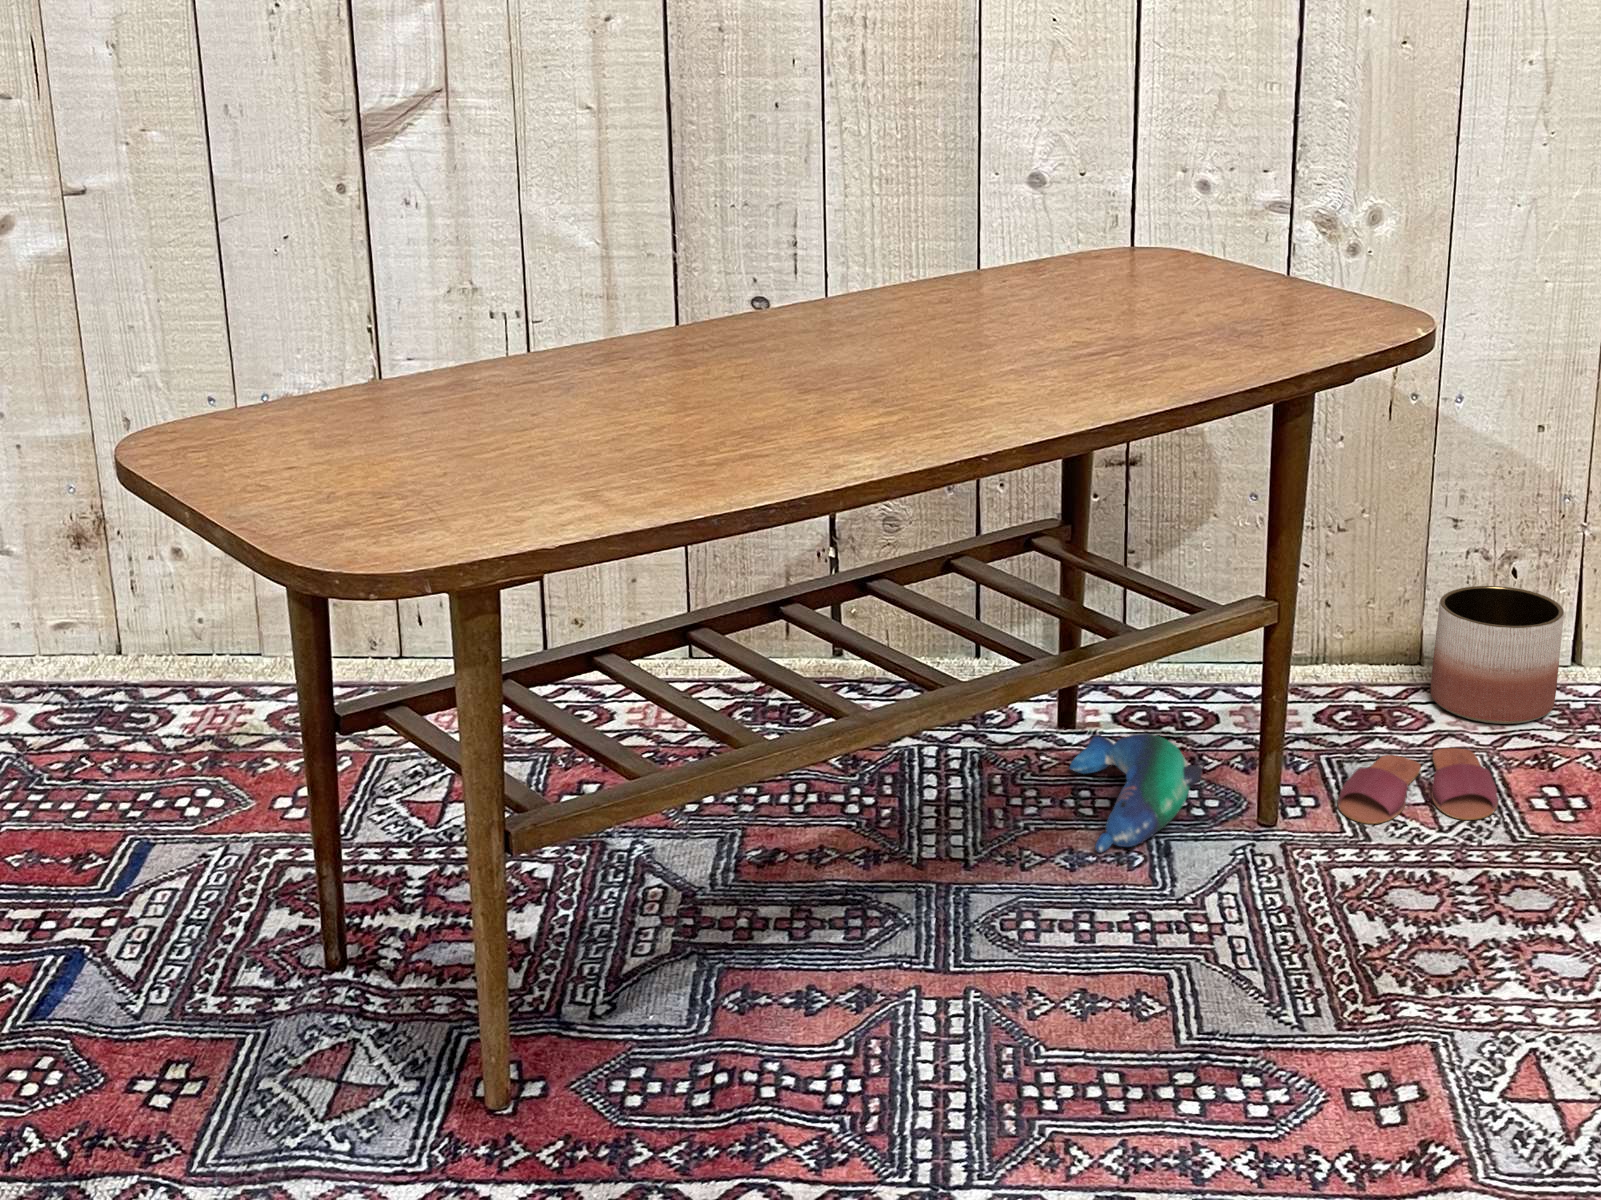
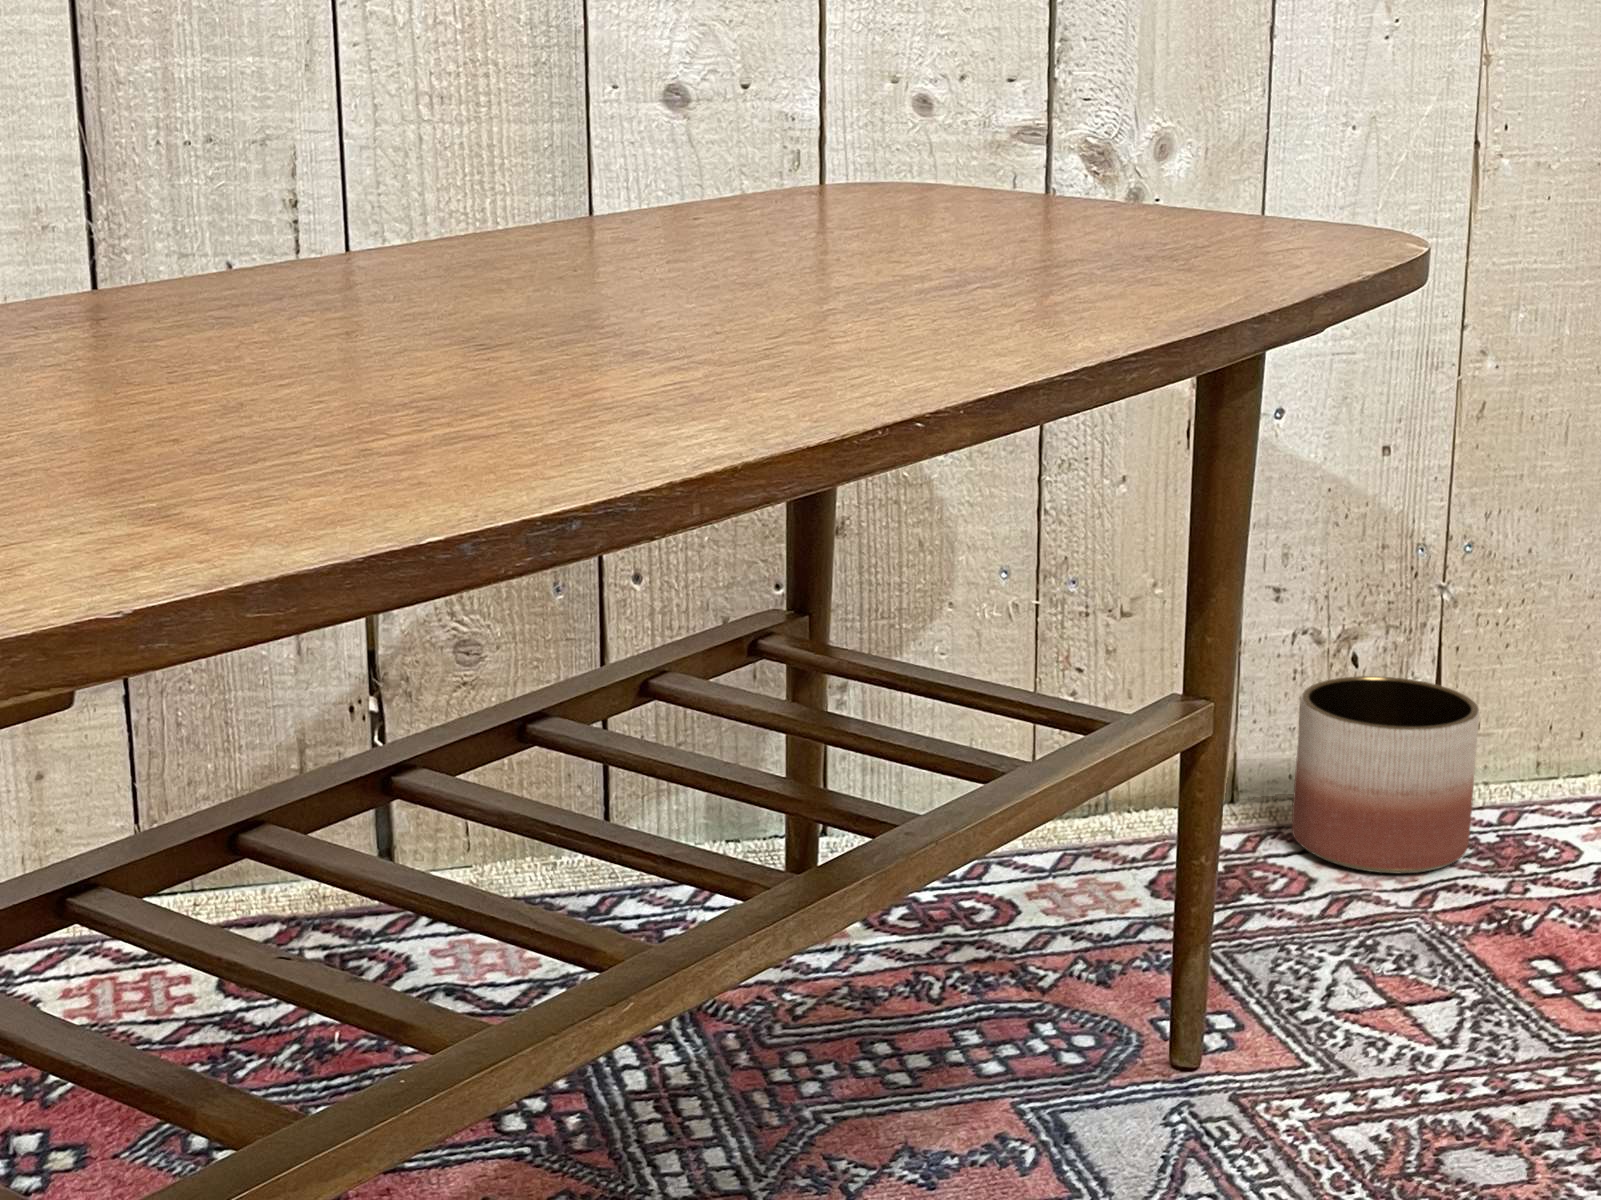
plush toy: present [1069,733,1203,853] -> none [843,939,1089,1151]
slippers: present [1338,748,1498,824] -> none [1268,915,1496,1046]

